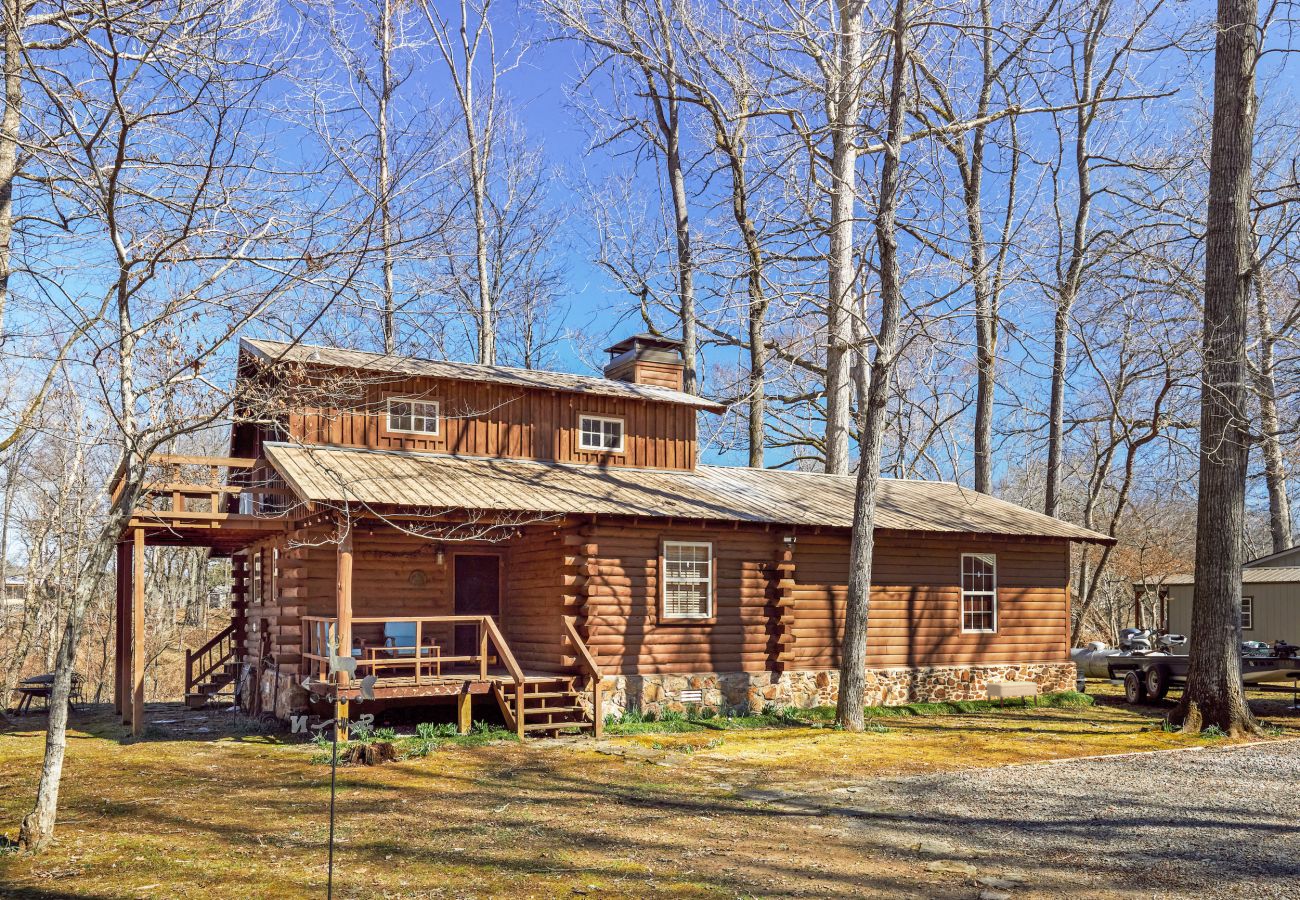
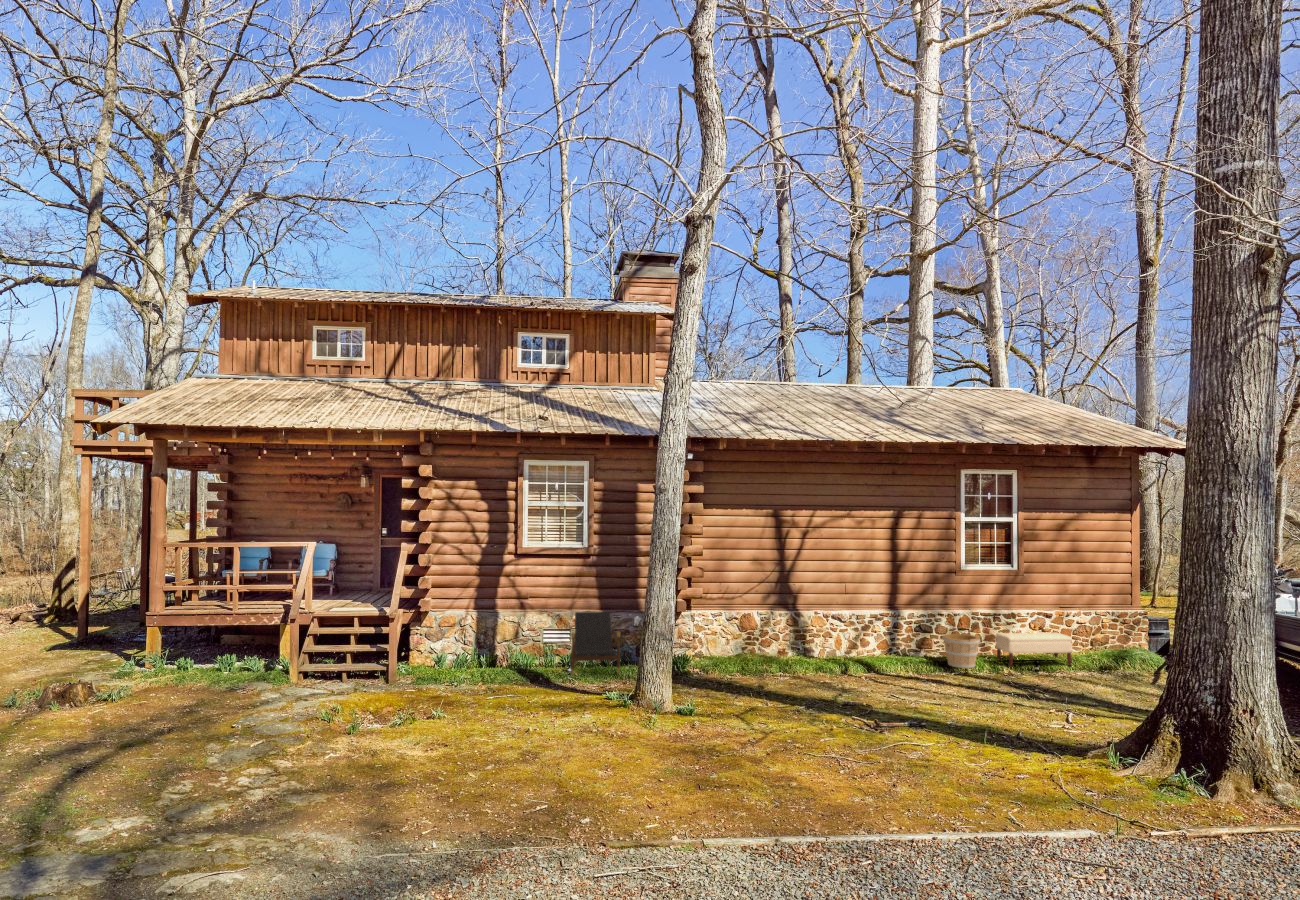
lounge chair: none [704,675,757,728] -> present [571,611,620,675]
wooden bucket: none [956,684,984,710] -> present [943,634,980,669]

